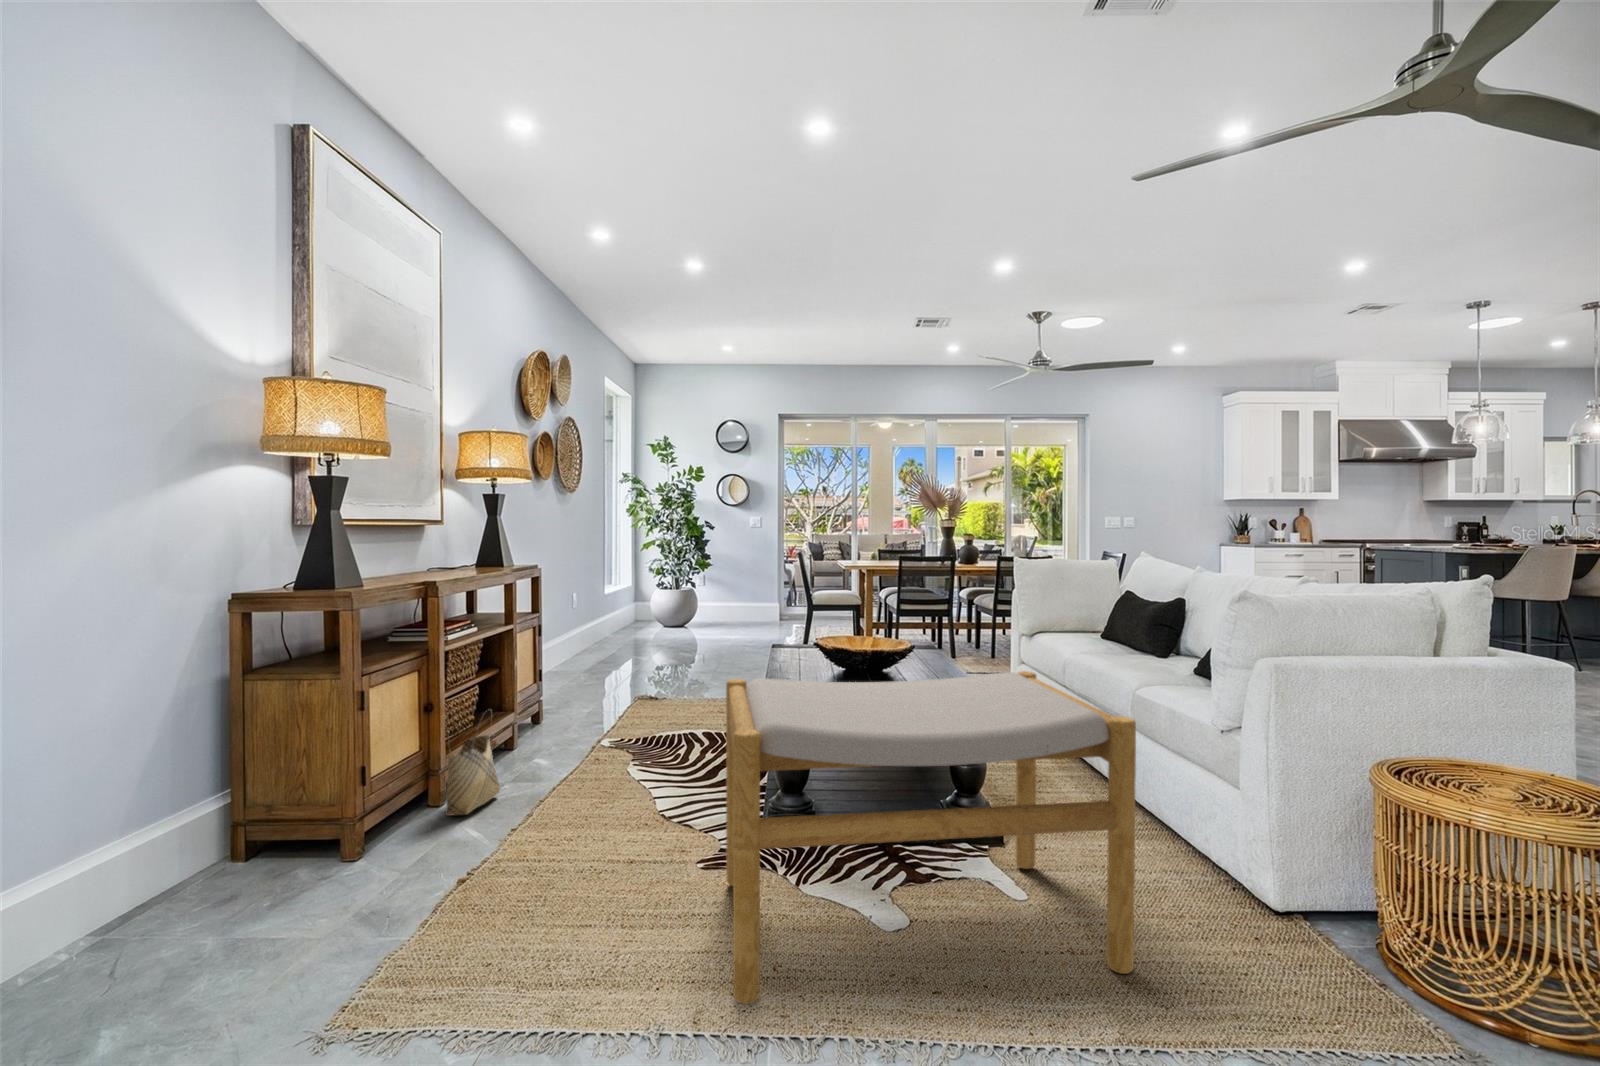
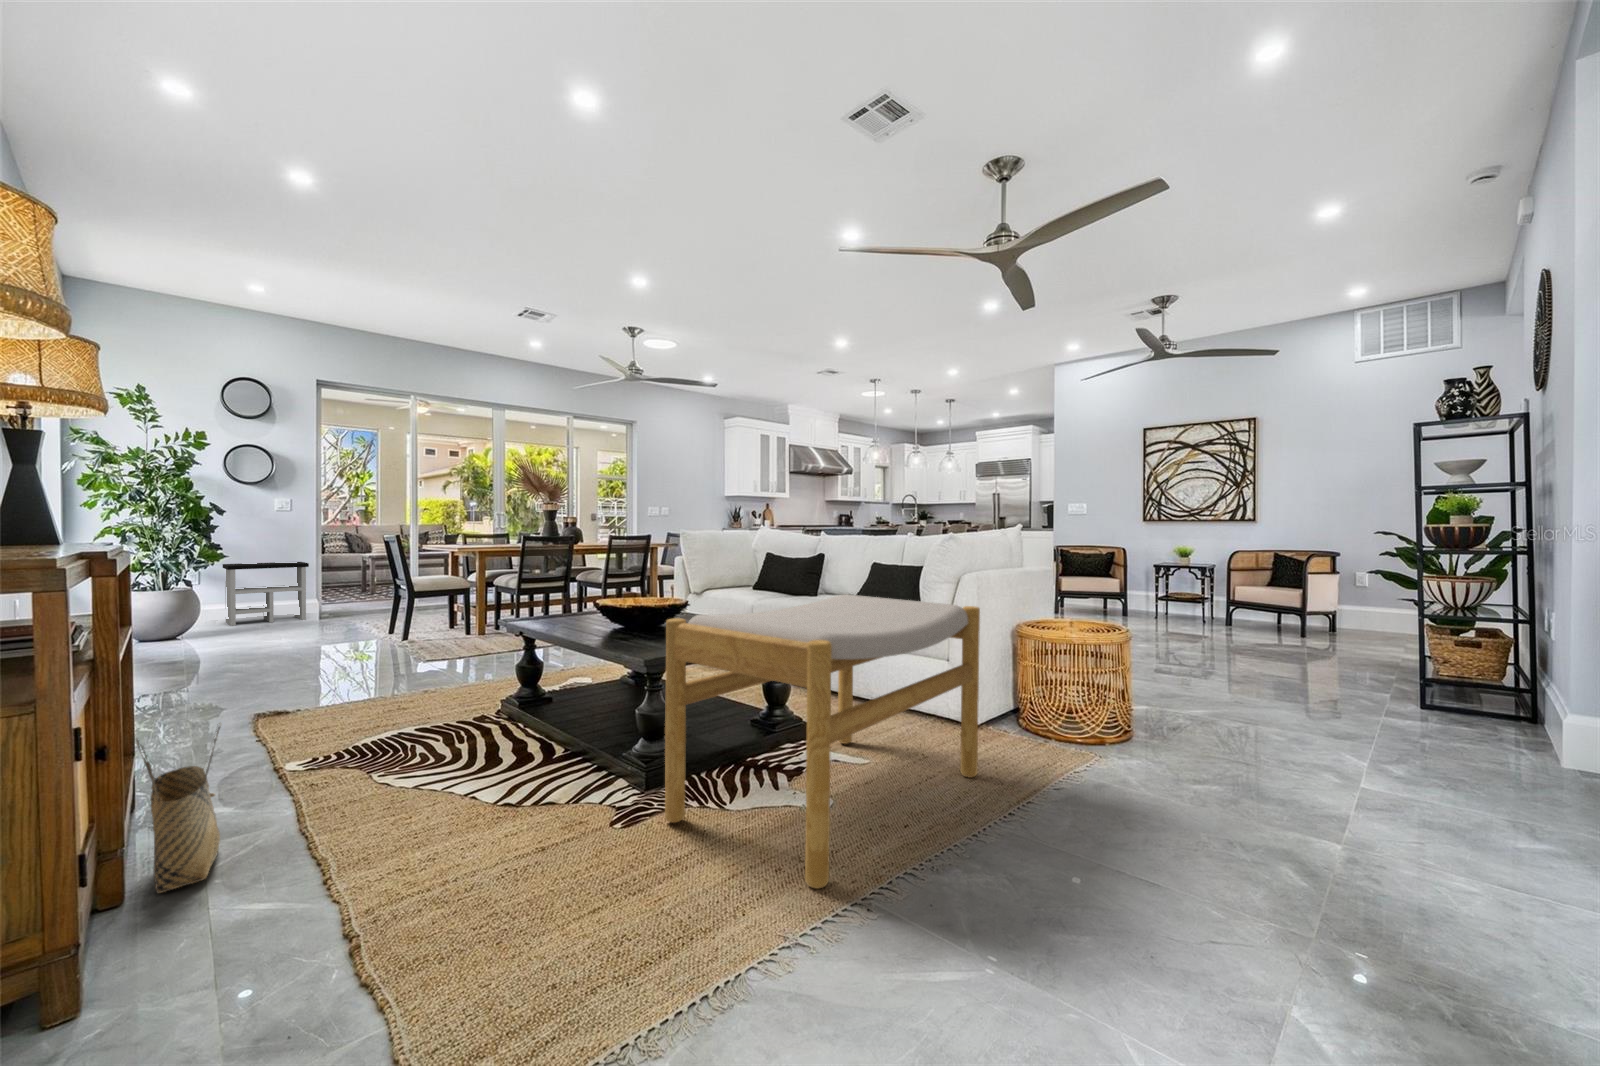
side table: none [712,573,766,624] -> present [223,562,309,626]

